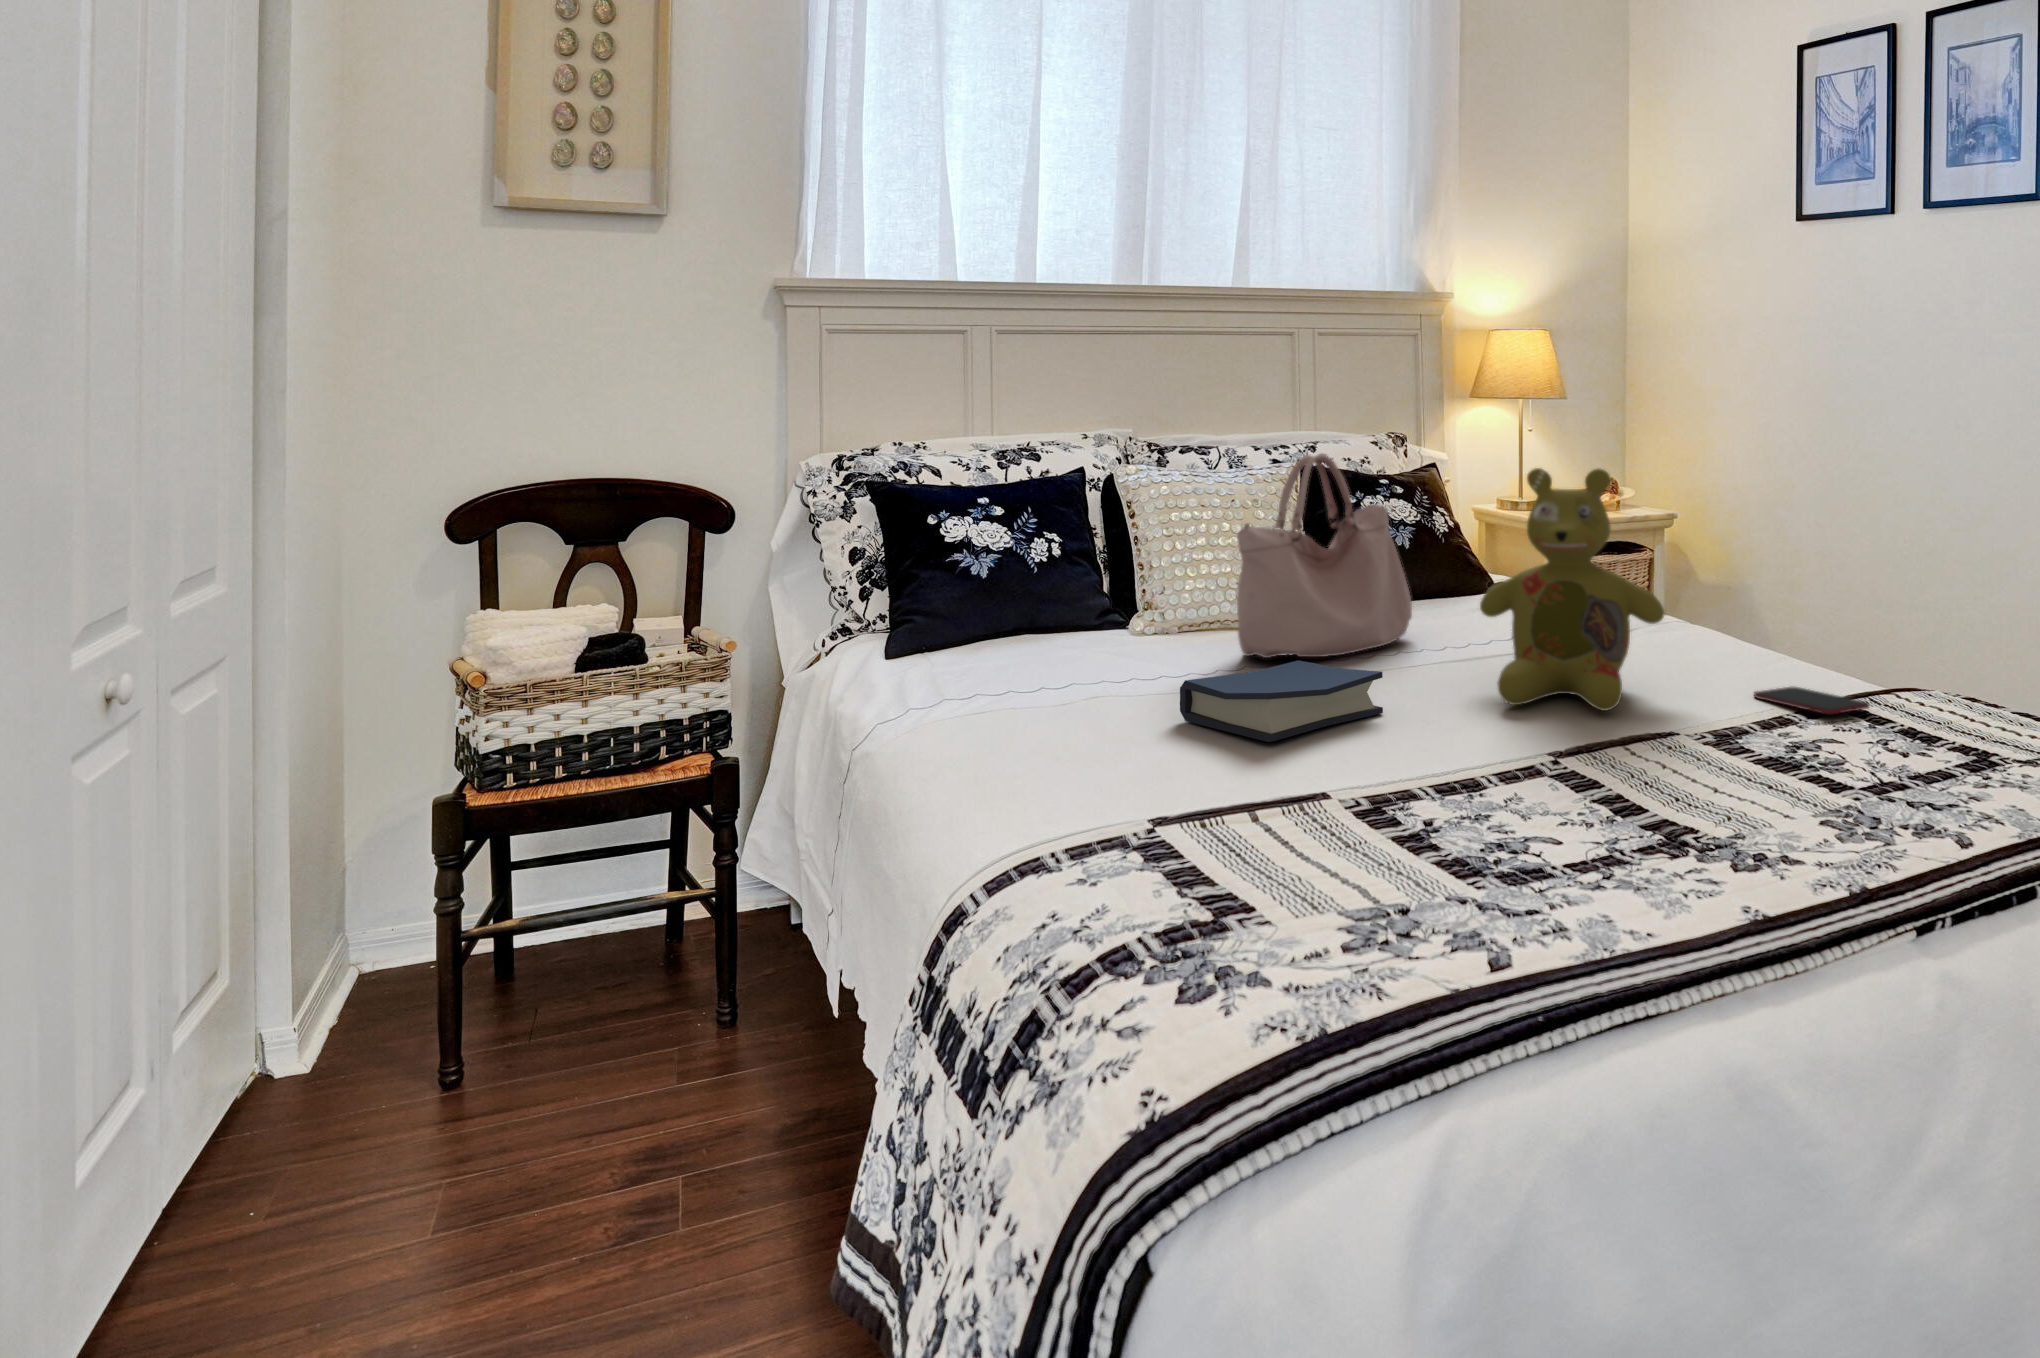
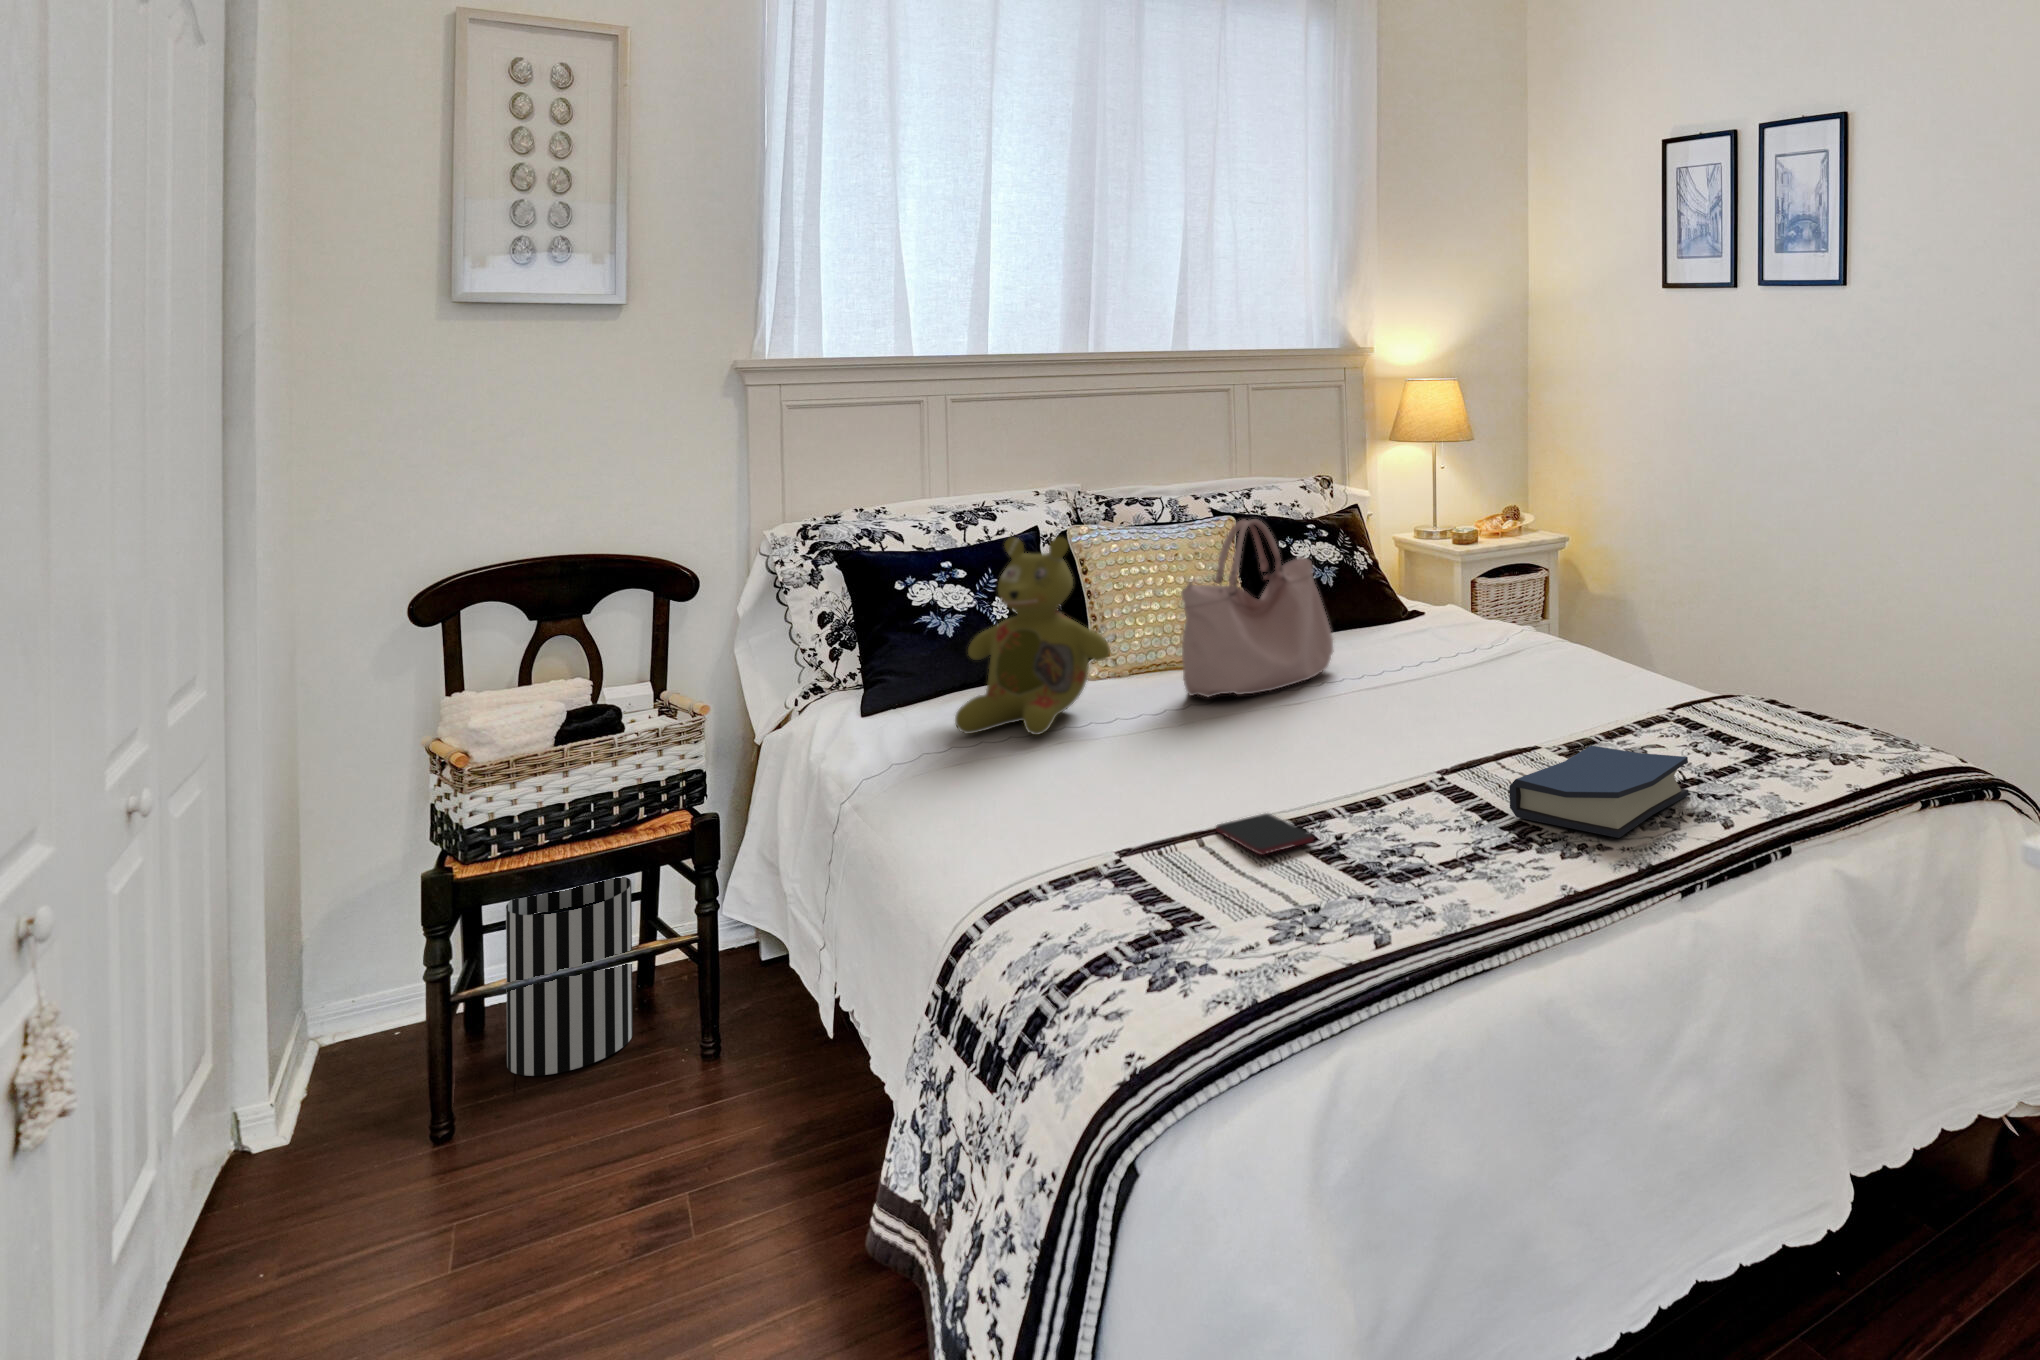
stuffed bear: present [1480,468,1664,711] -> present [955,537,1110,735]
hardback book: present [1180,660,1383,742] -> present [1509,746,1688,838]
smartphone: present [1754,687,1870,714] -> present [1216,813,1314,855]
wastebasket: none [526,820,654,1031] -> present [506,877,633,1076]

